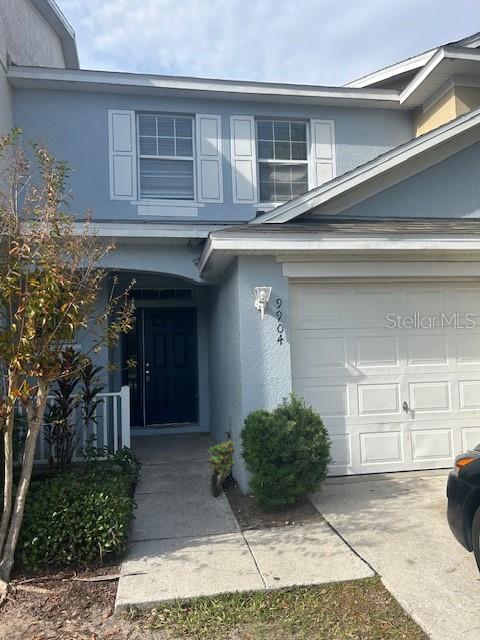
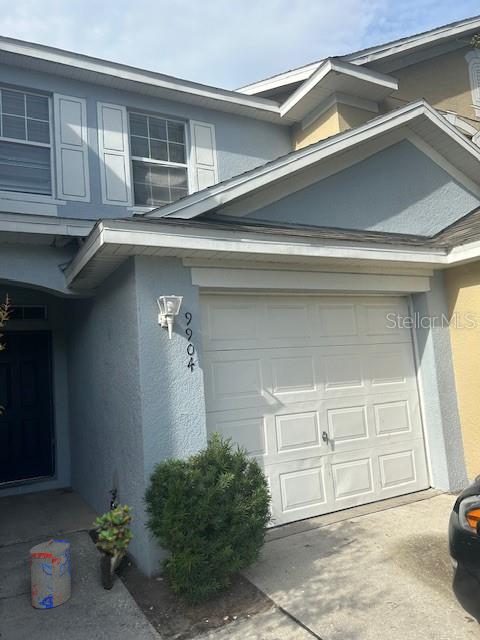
trash can: none [164,457,191,501] -> present [30,539,71,609]

